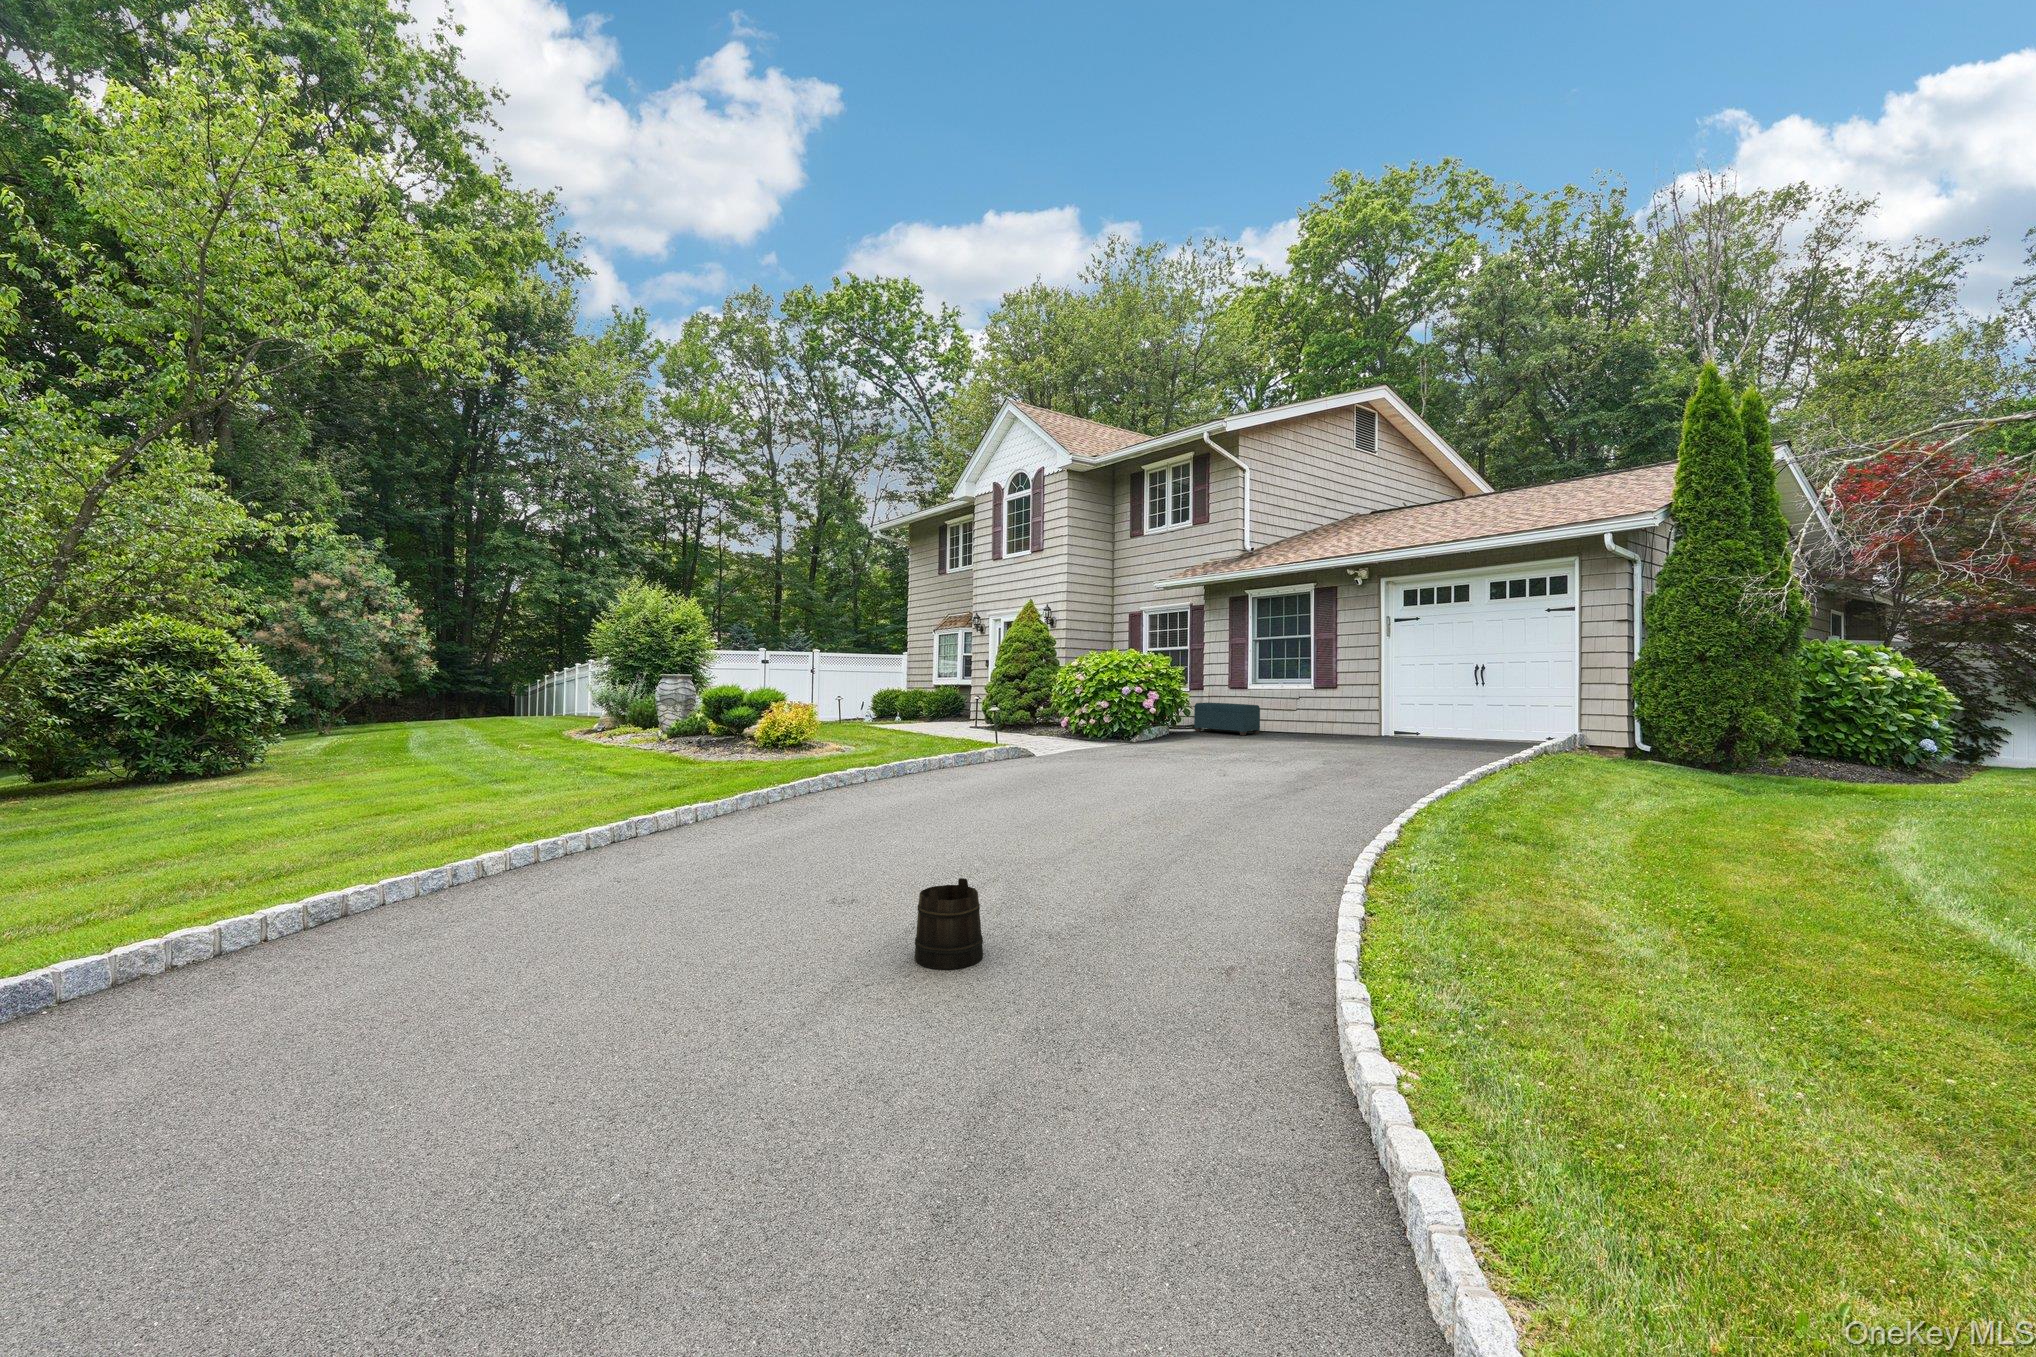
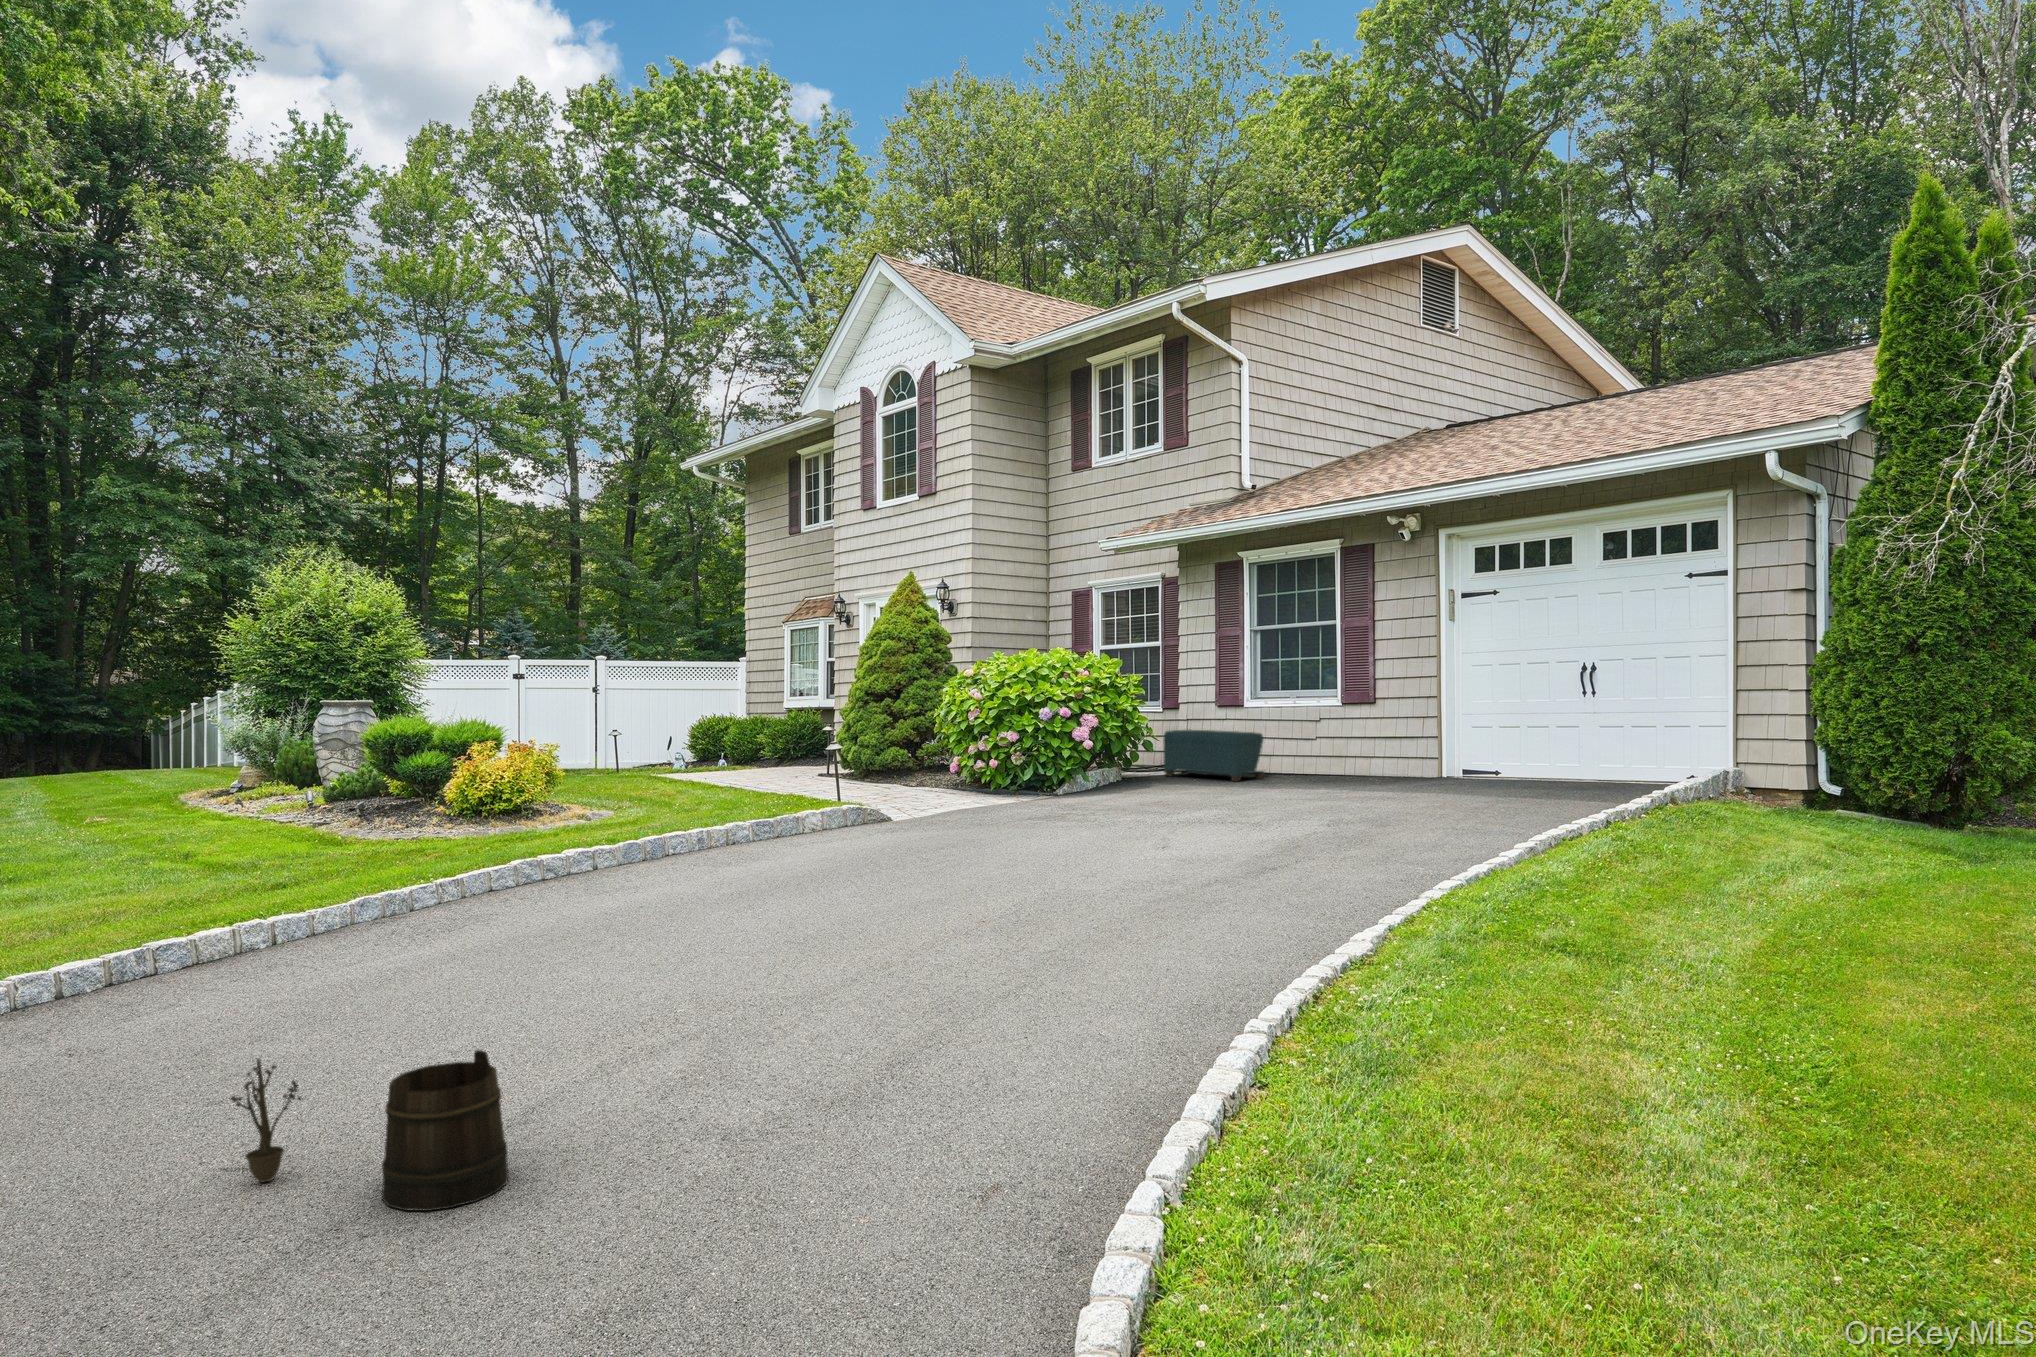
decorative plant: none [809,880,860,953] -> present [221,1058,301,1182]

